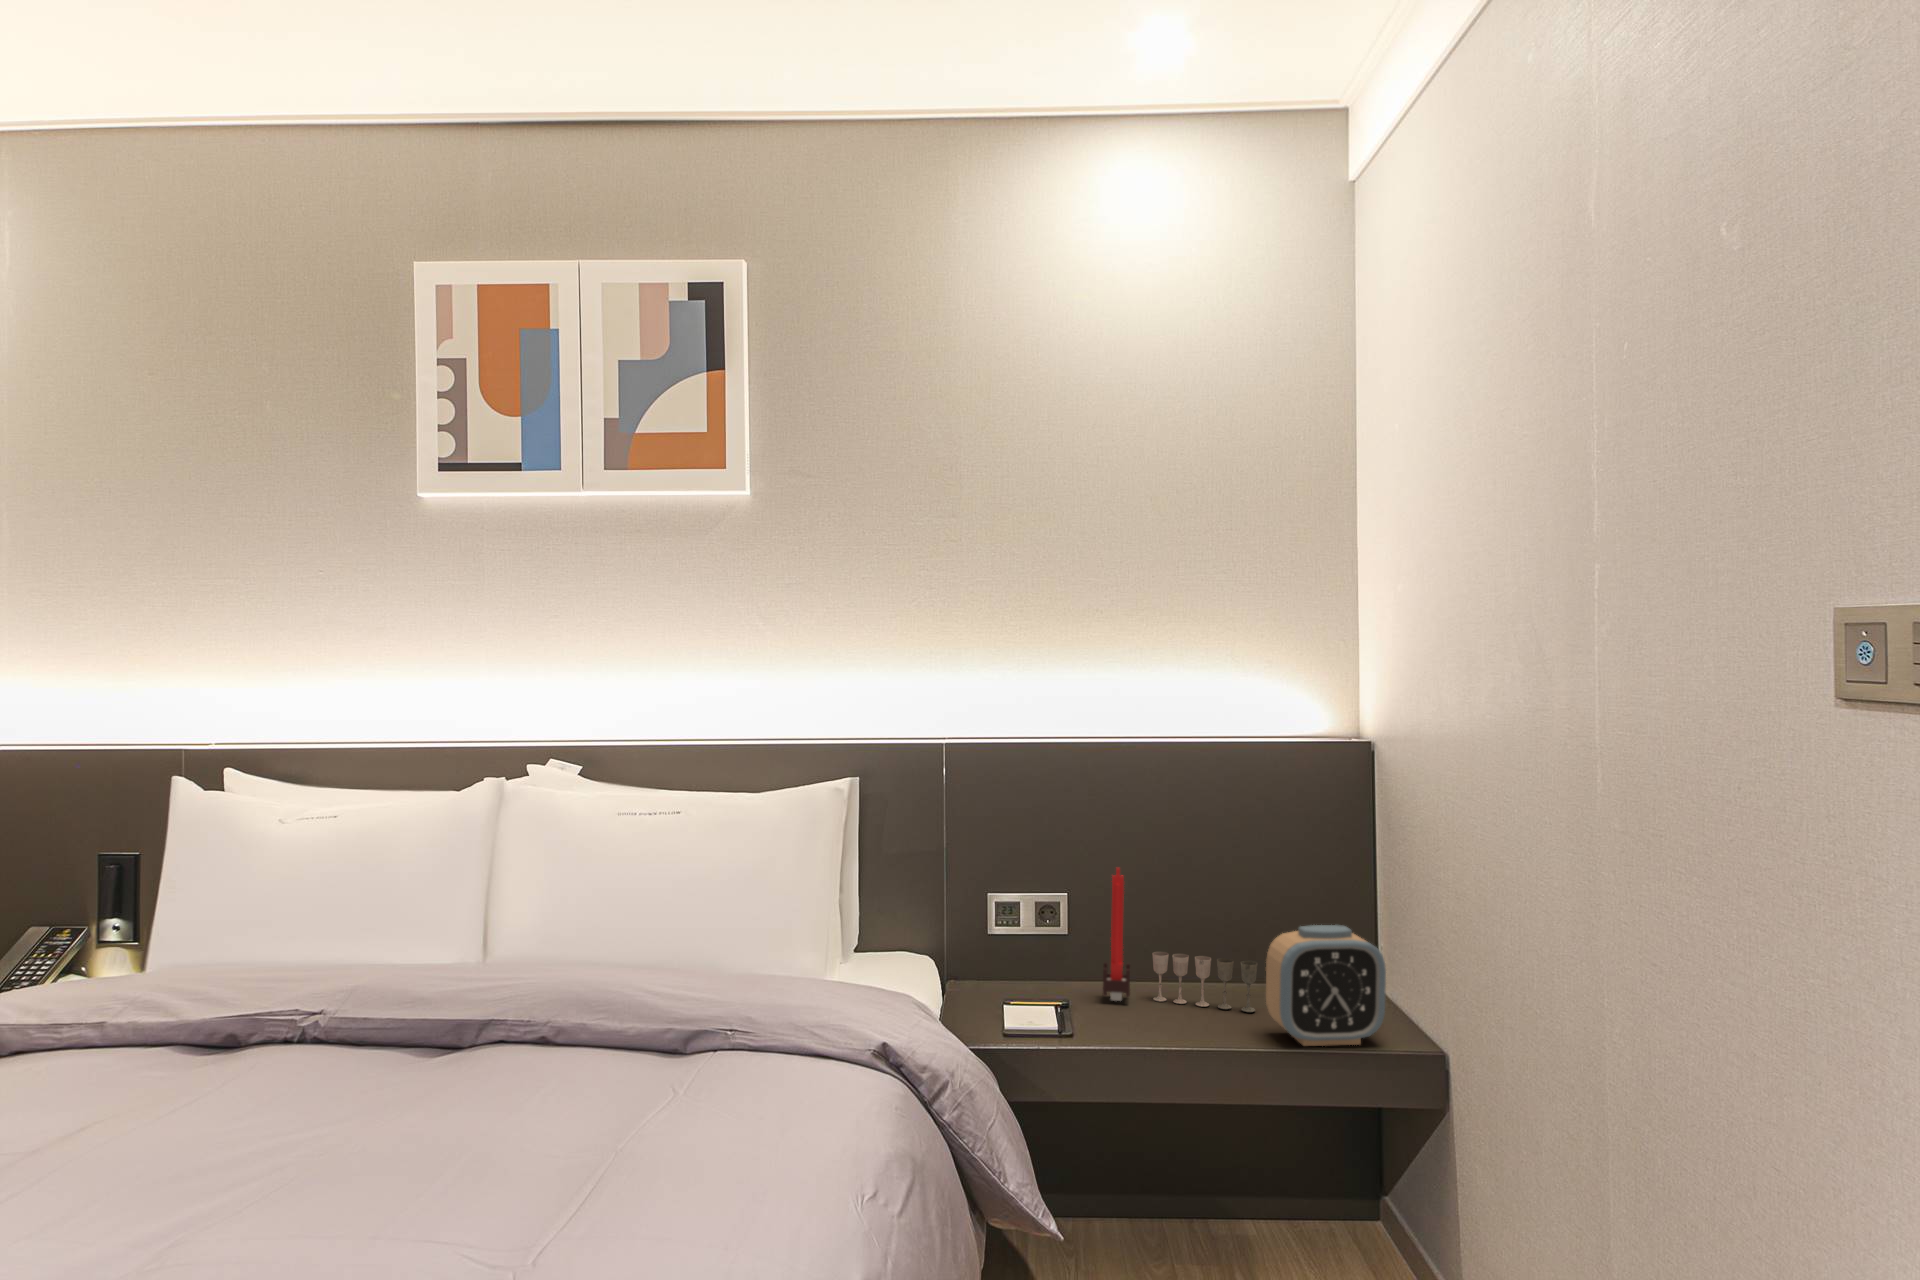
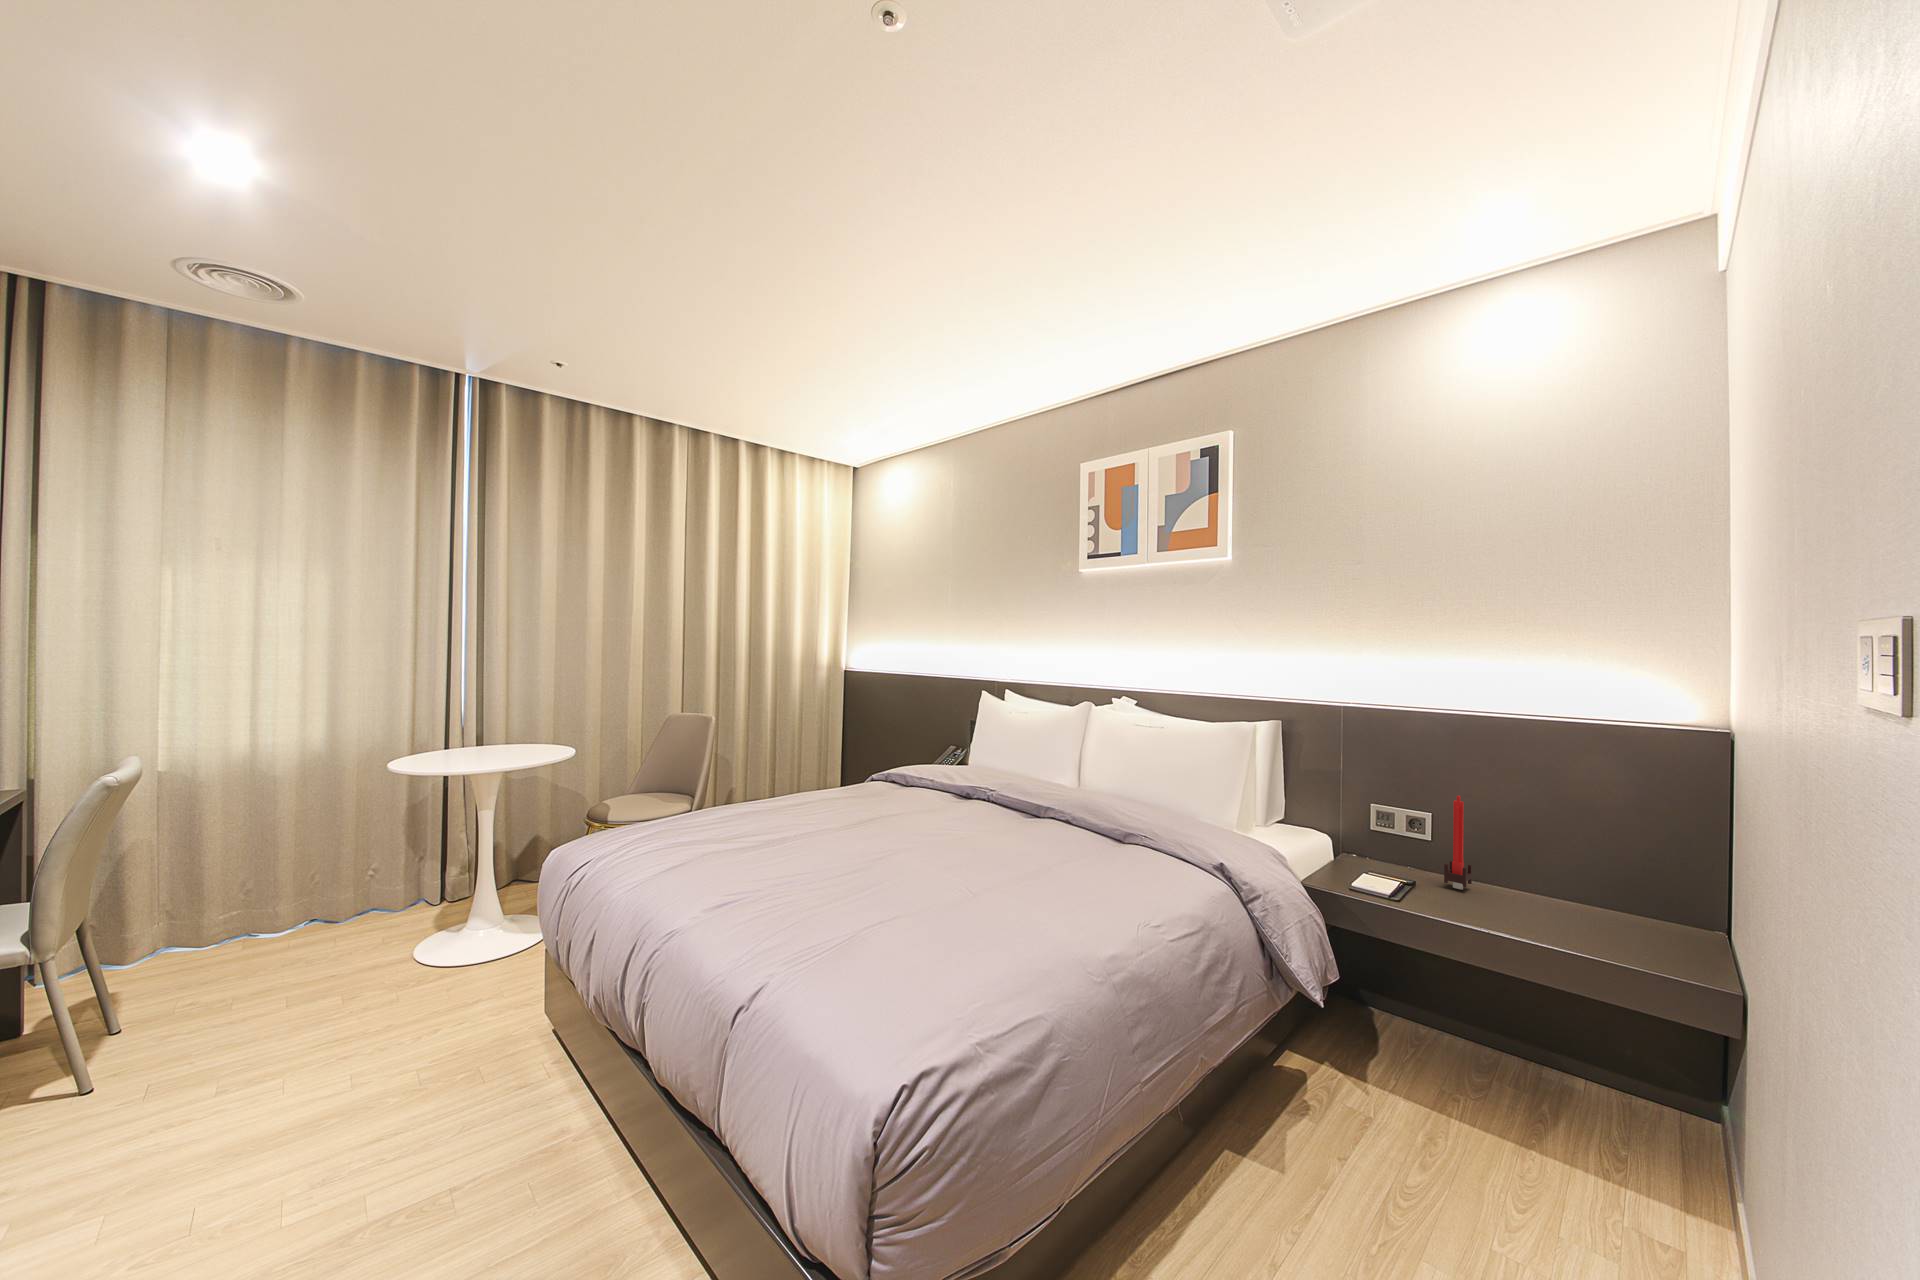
alarm clock: present [1266,925,1386,1046] -> none [1571,855,1689,960]
wine glass: present [1152,952,1257,1012] -> none [1490,861,1580,919]

